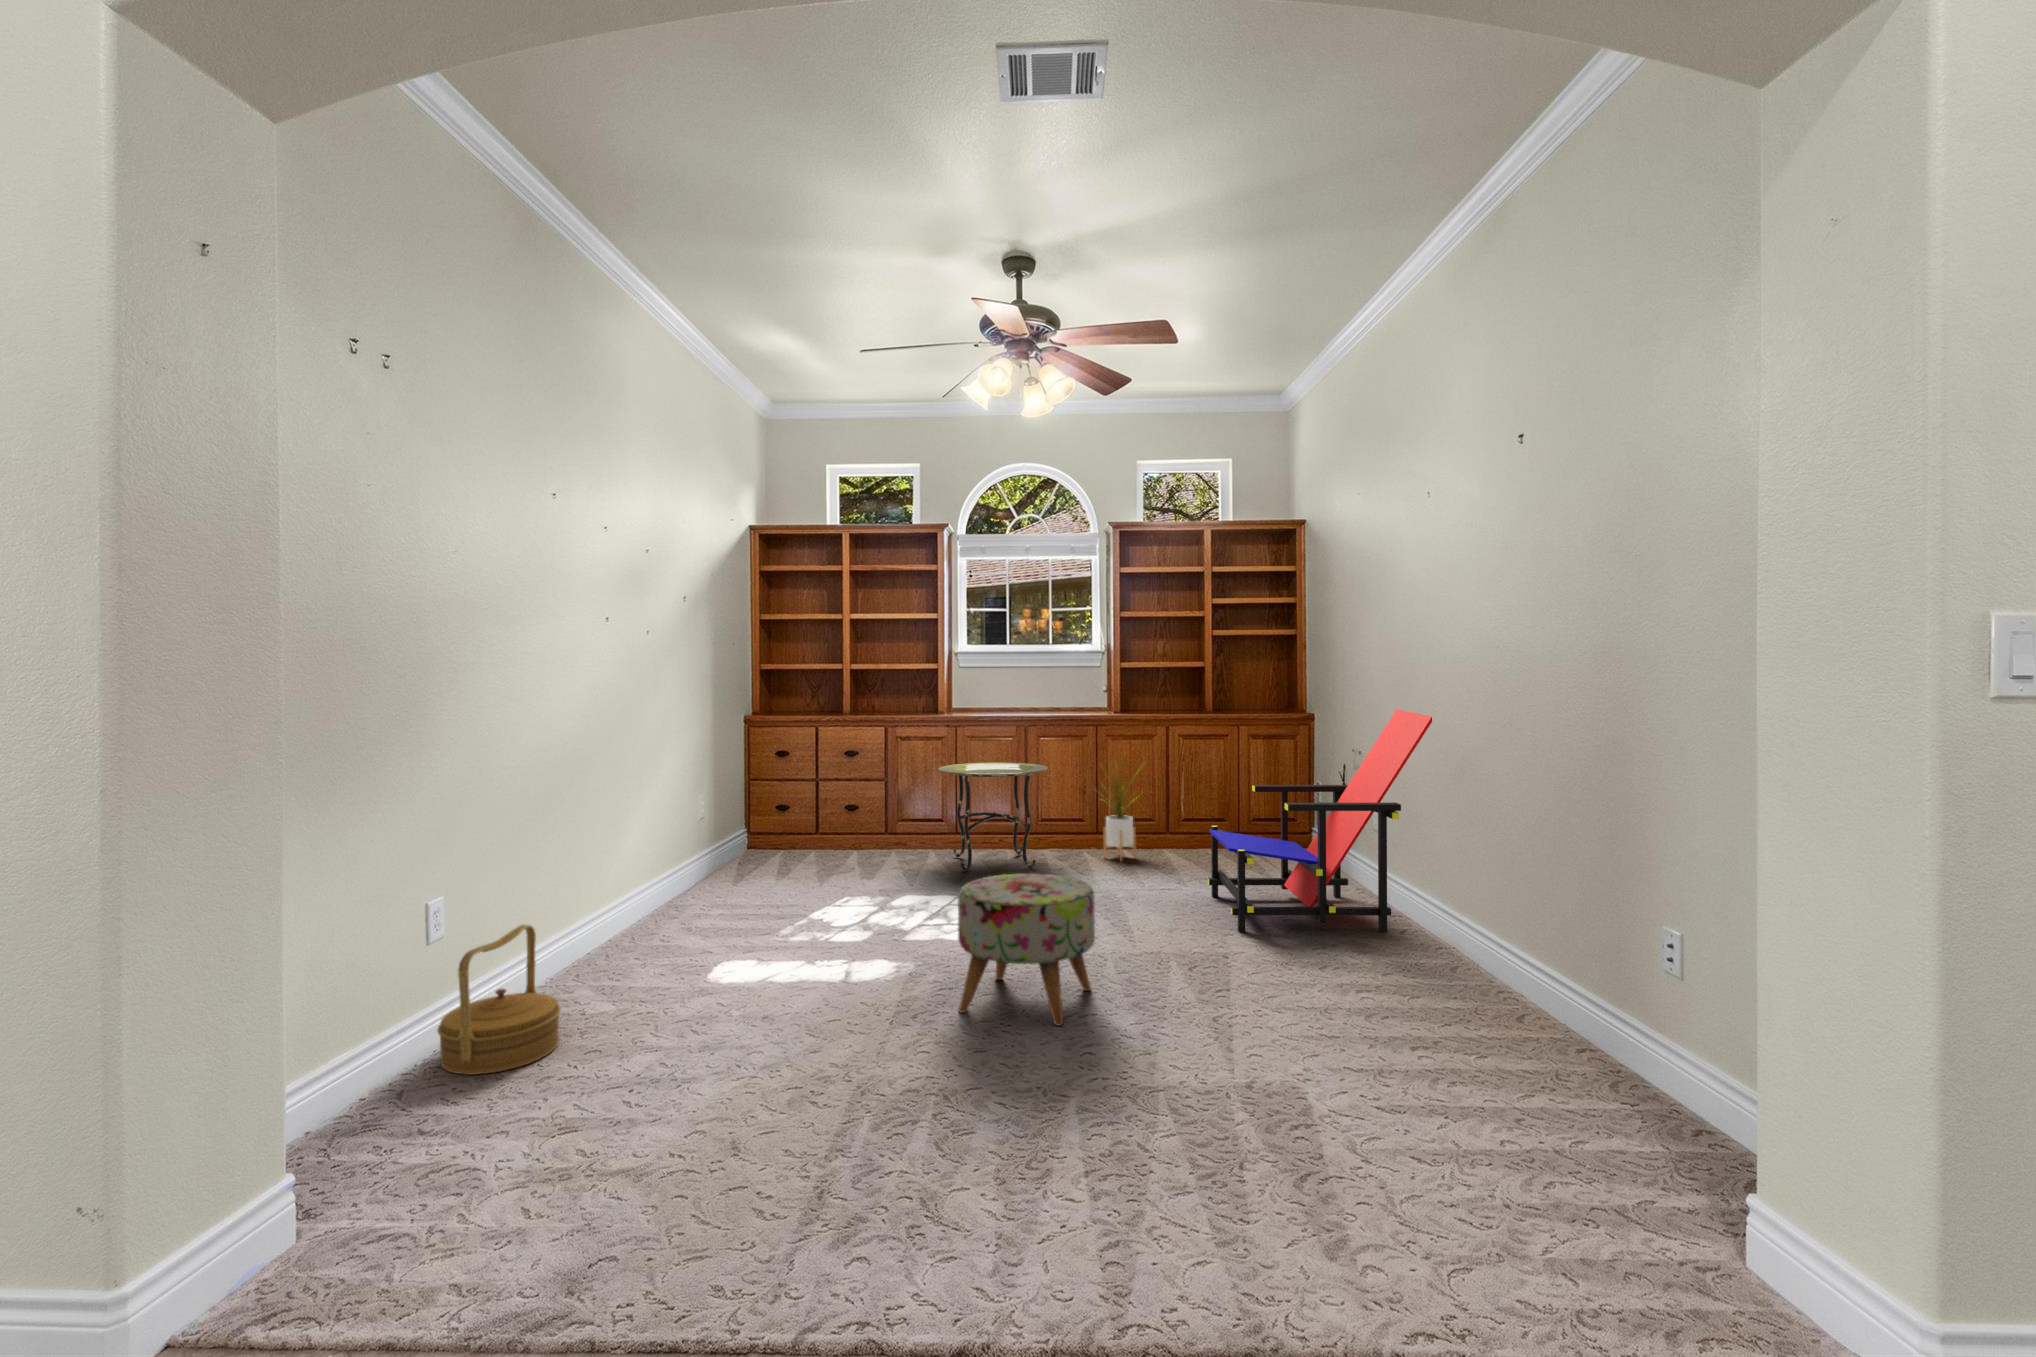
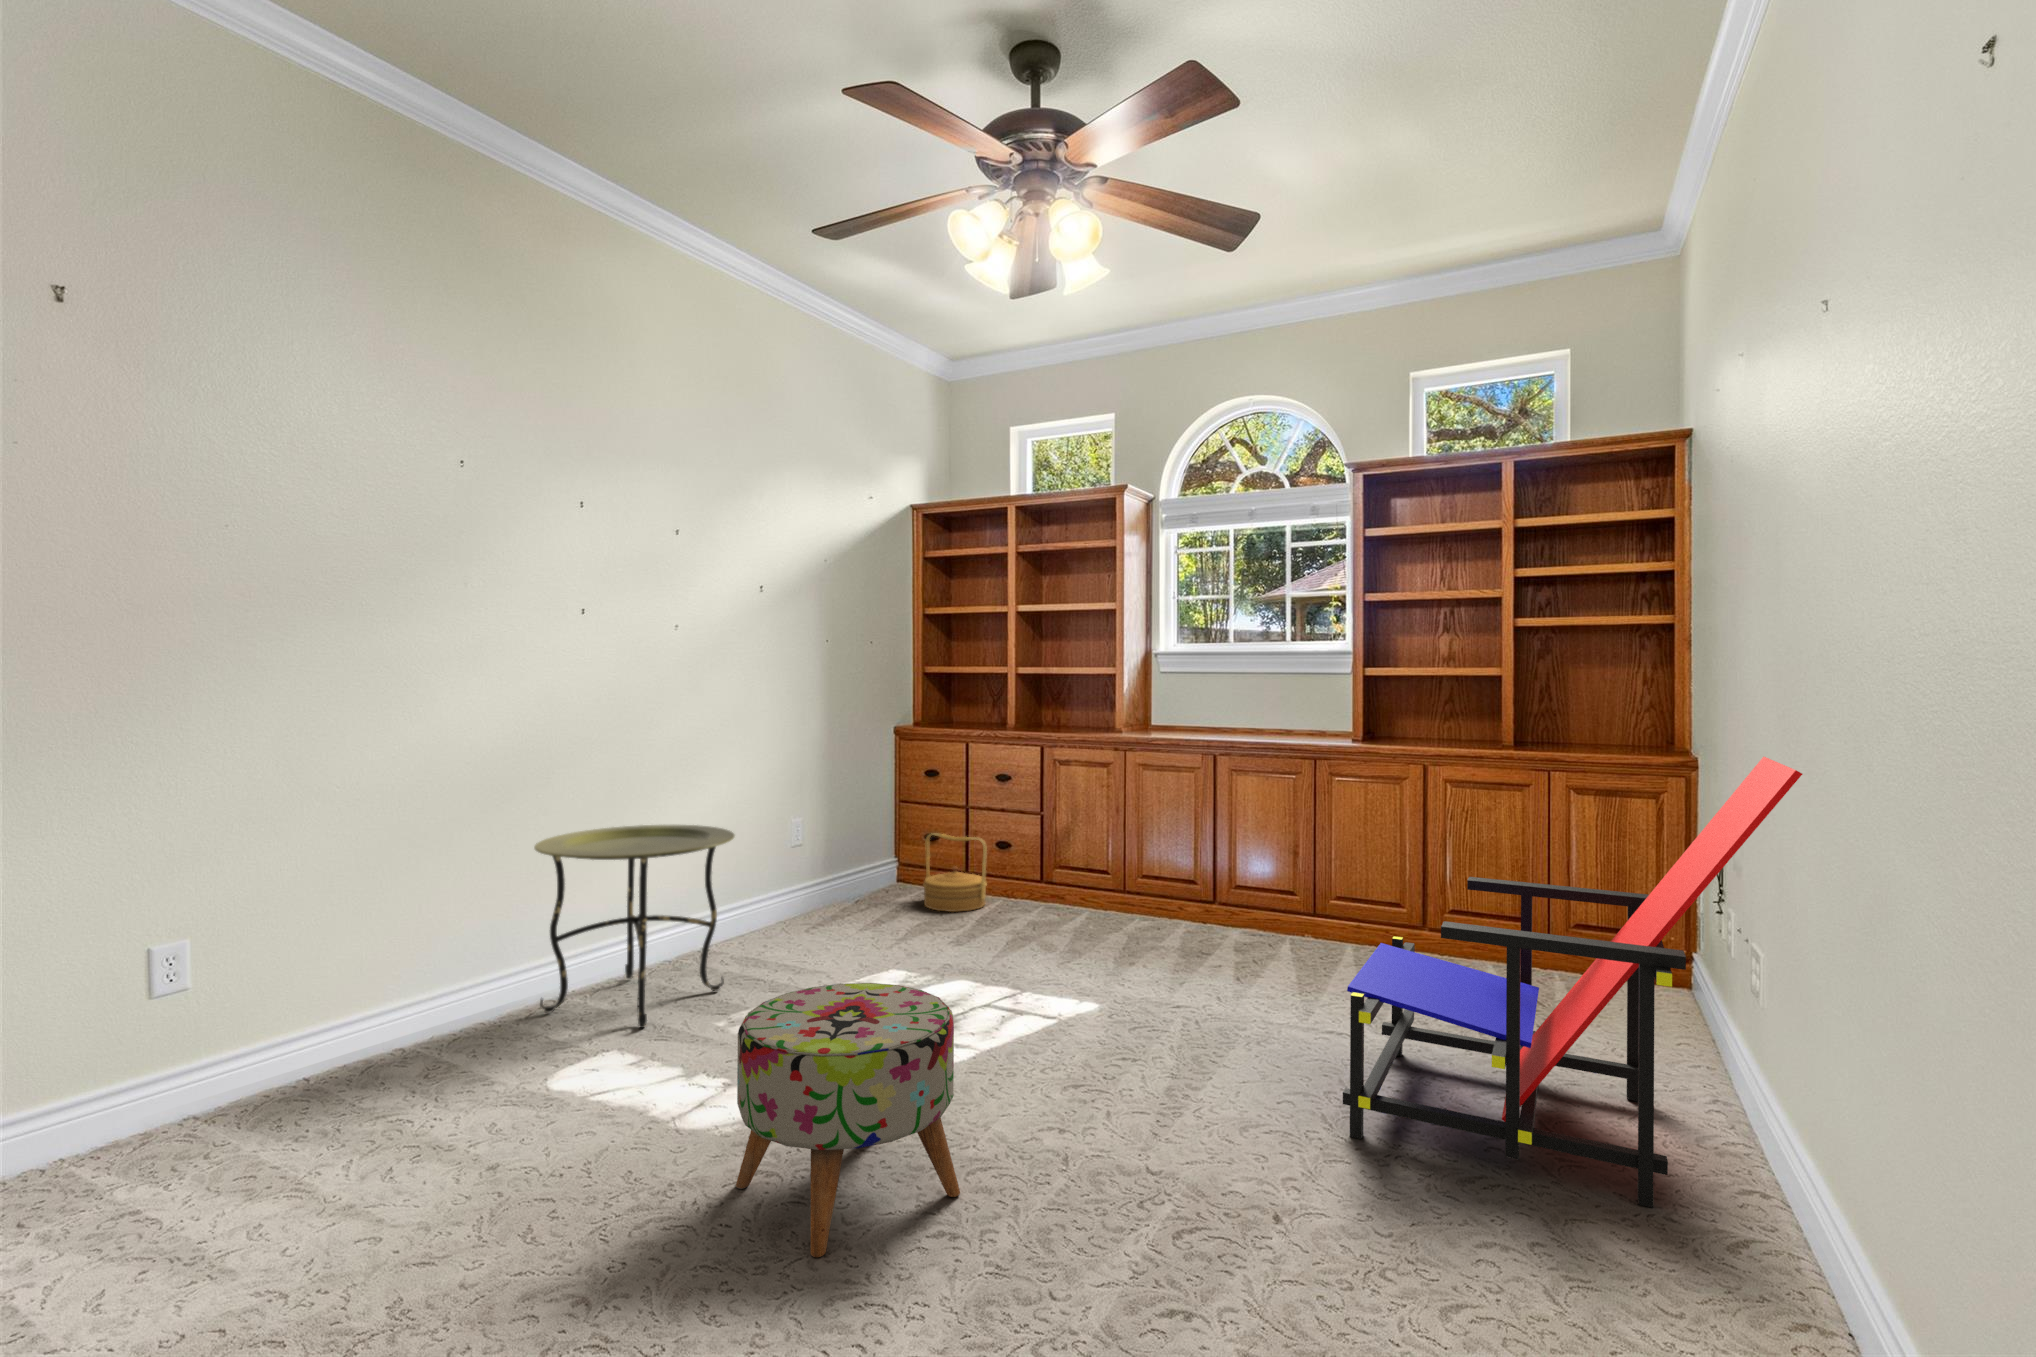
side table: present [938,762,1048,871] -> present [534,825,735,1028]
house plant: present [1103,773,1137,861] -> none [1289,798,1378,965]
basket: present [437,925,561,1075] -> present [923,833,987,912]

